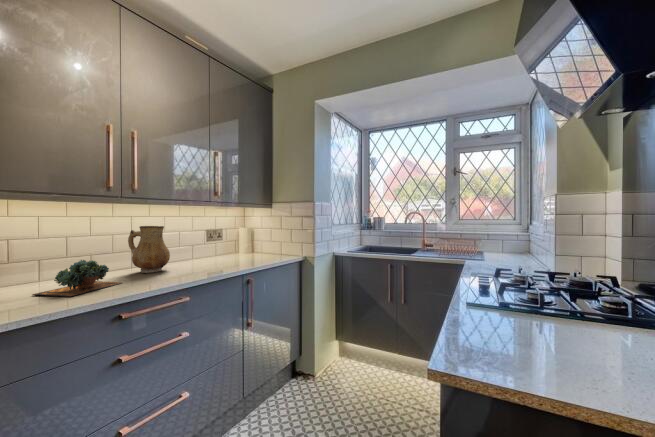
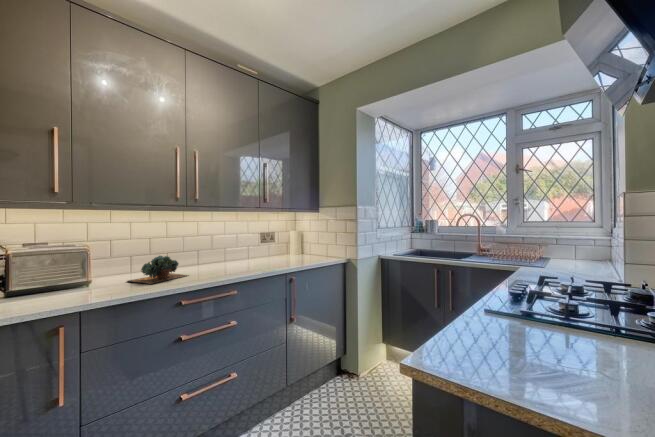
ceramic pitcher: present [128,226,170,273] -> none [195,228,227,268]

